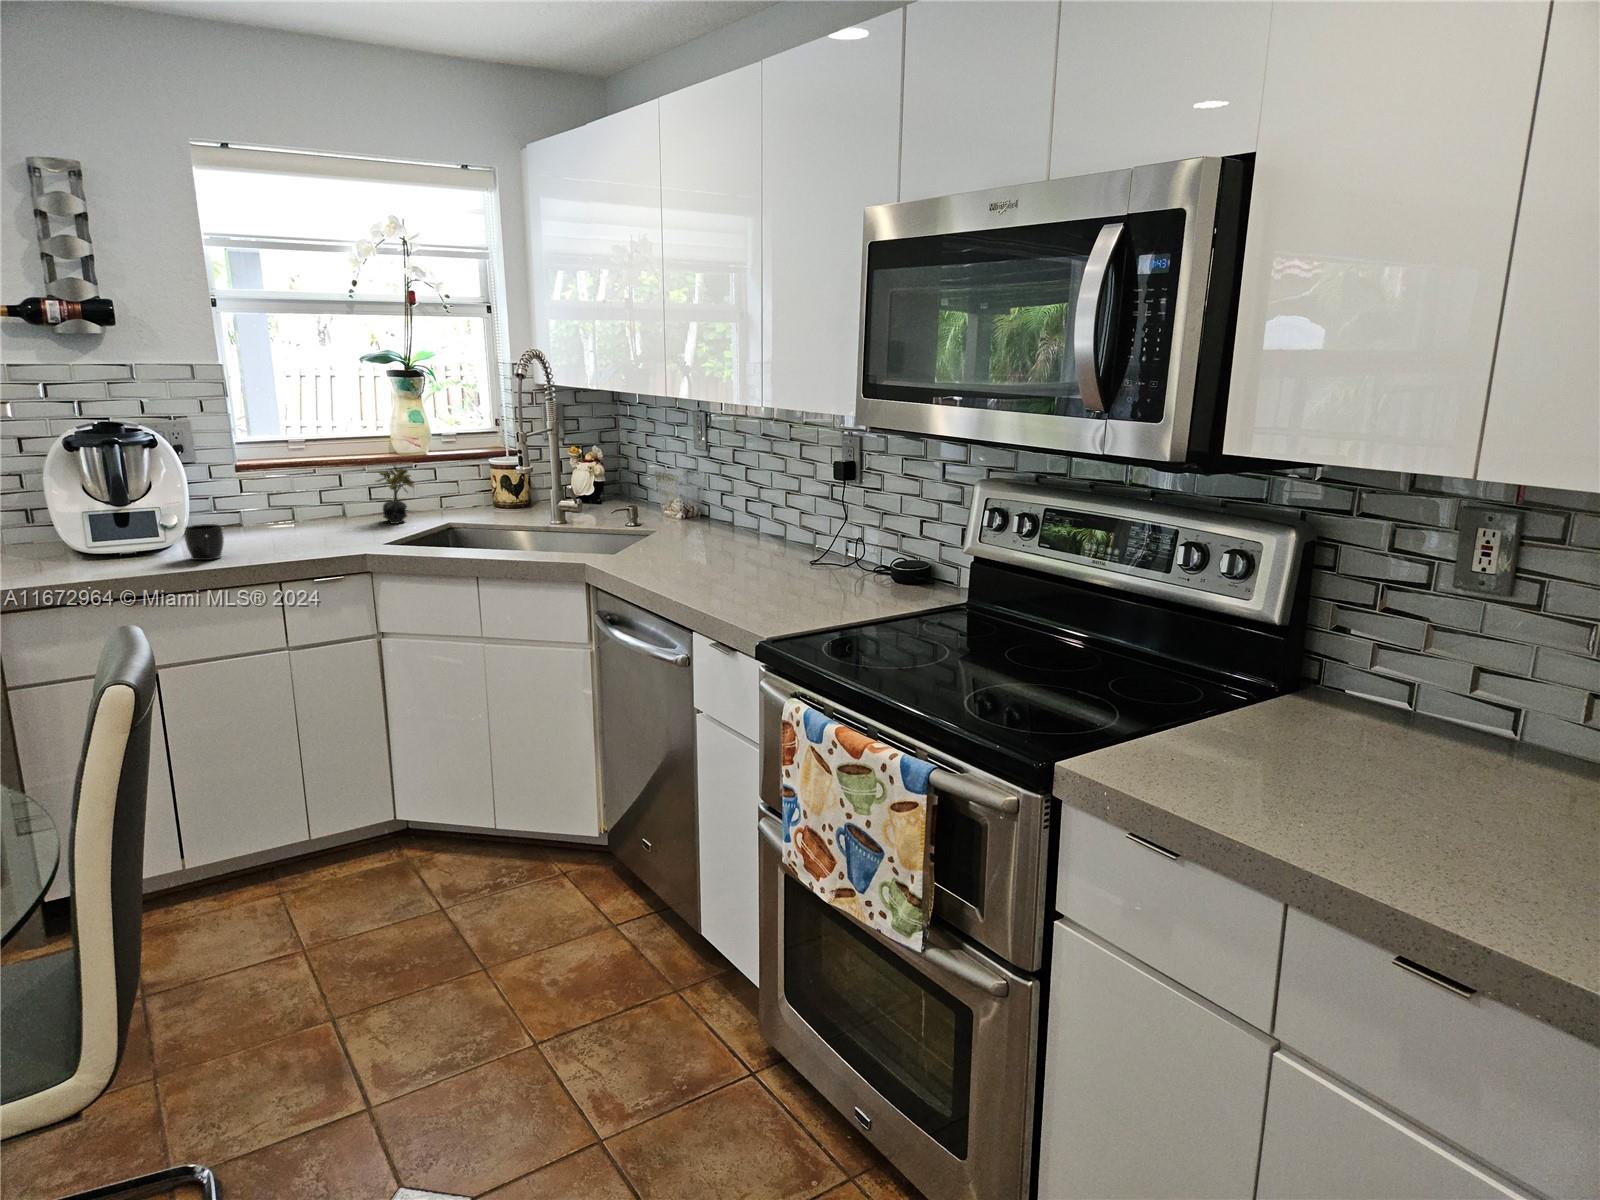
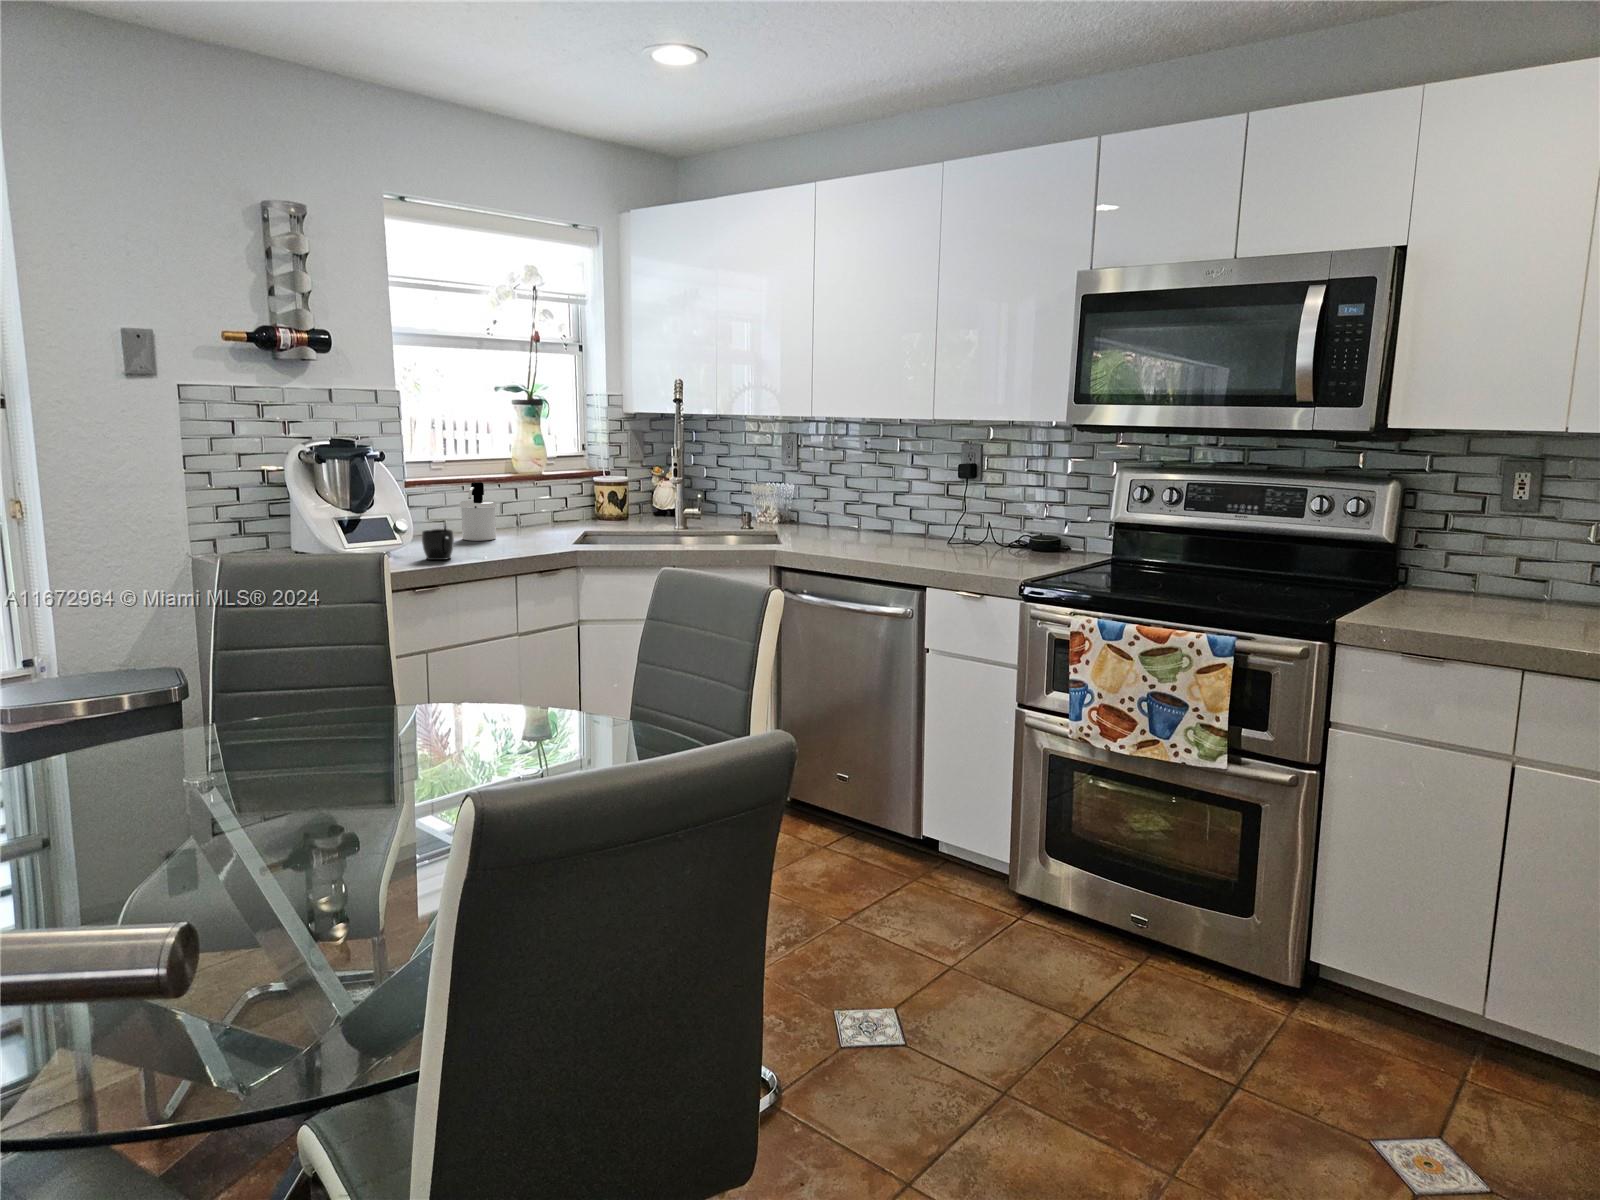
soap dispenser: none [286,466,337,533] -> present [460,482,496,541]
succulent plant: present [376,466,414,524] -> none [516,483,551,533]

